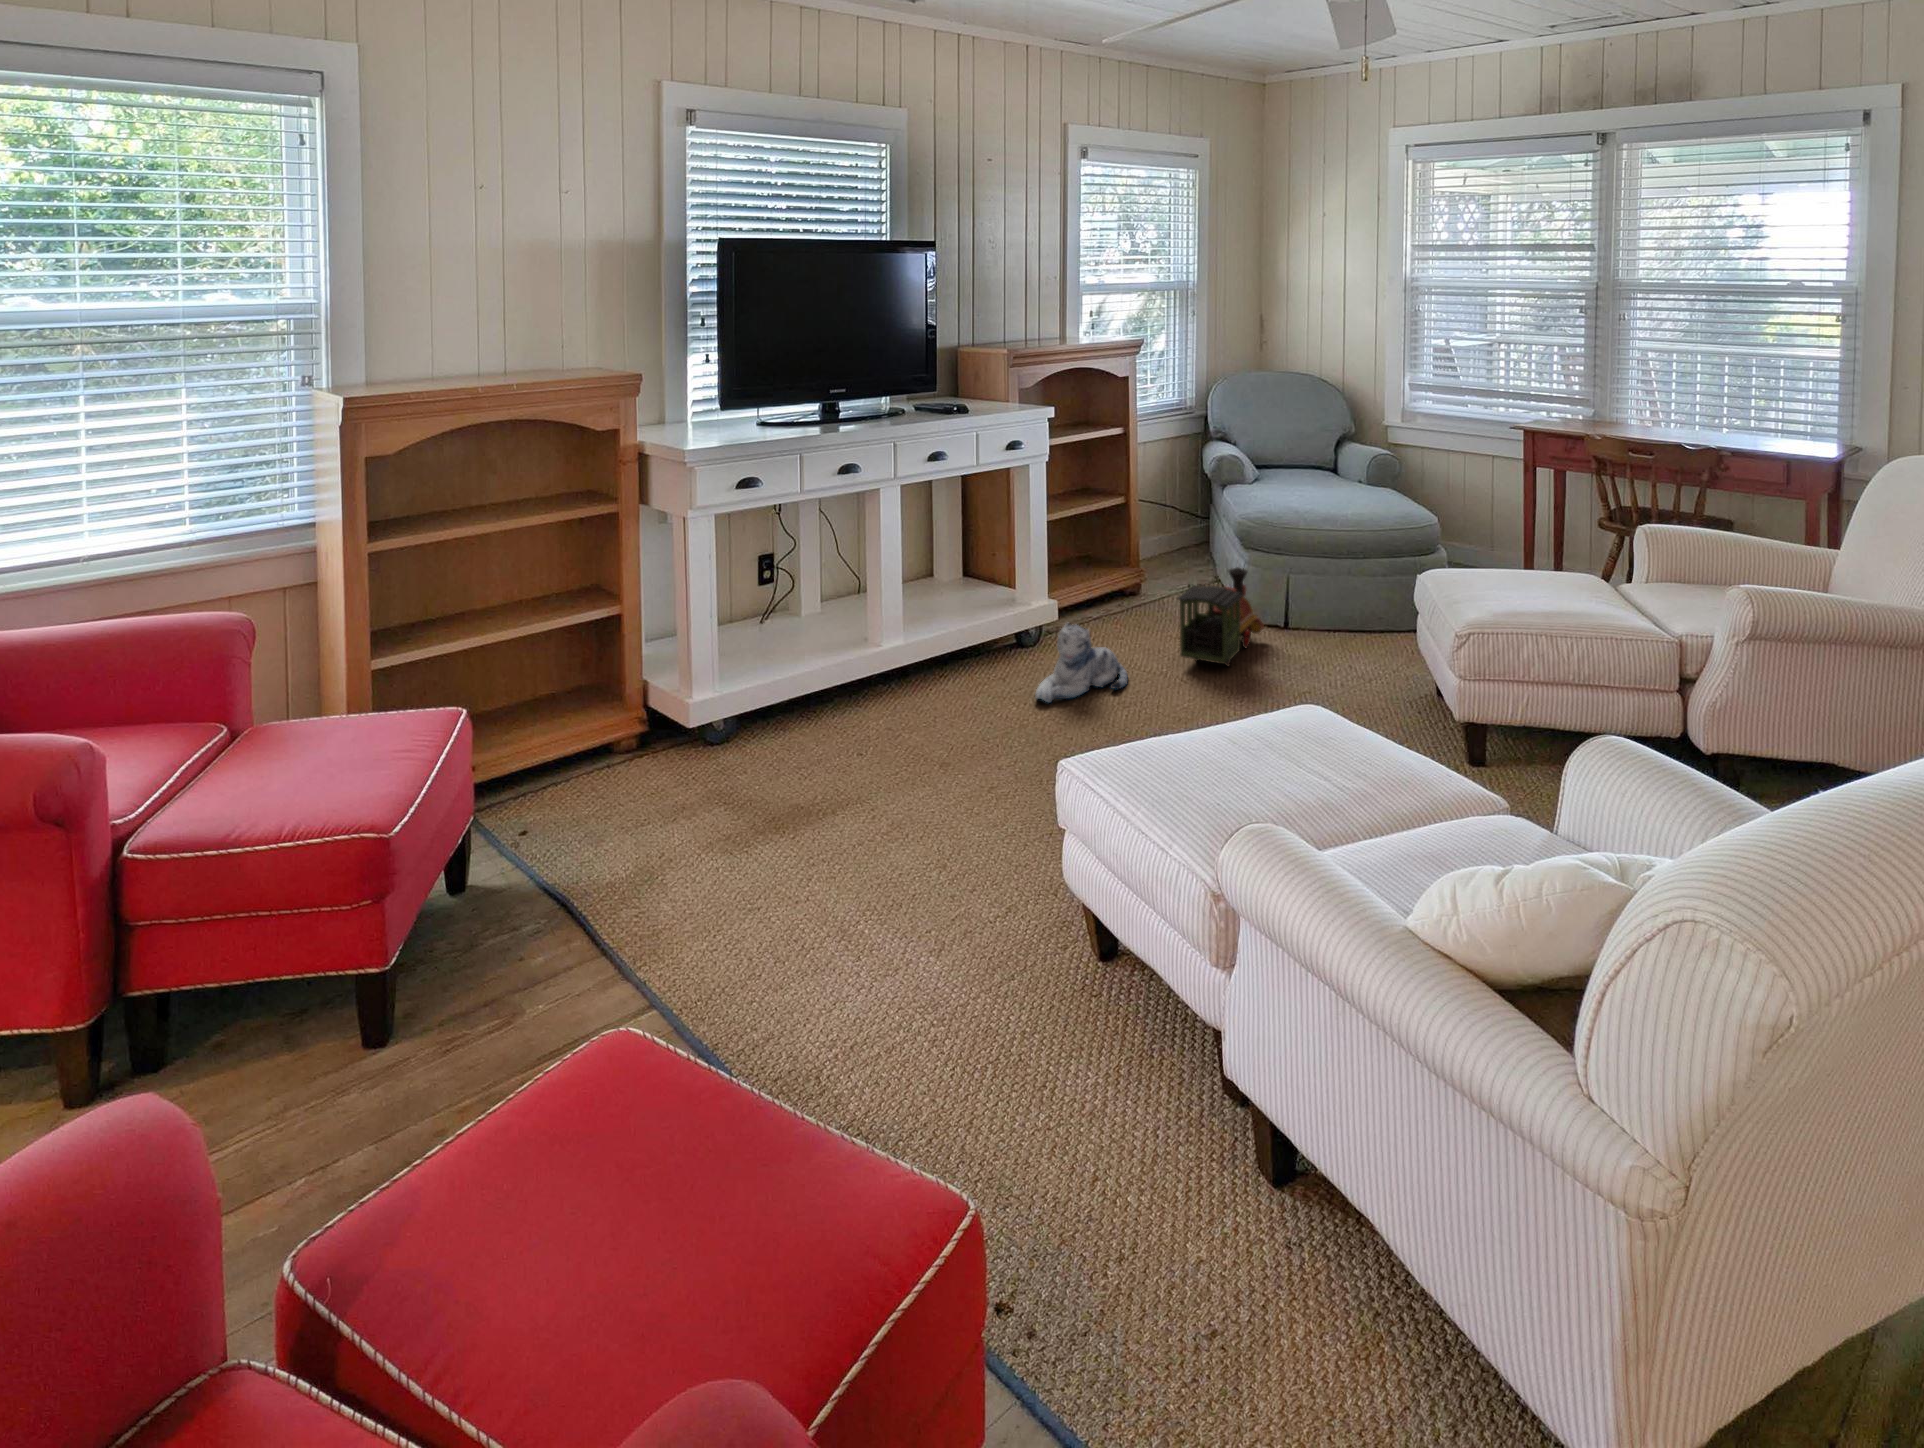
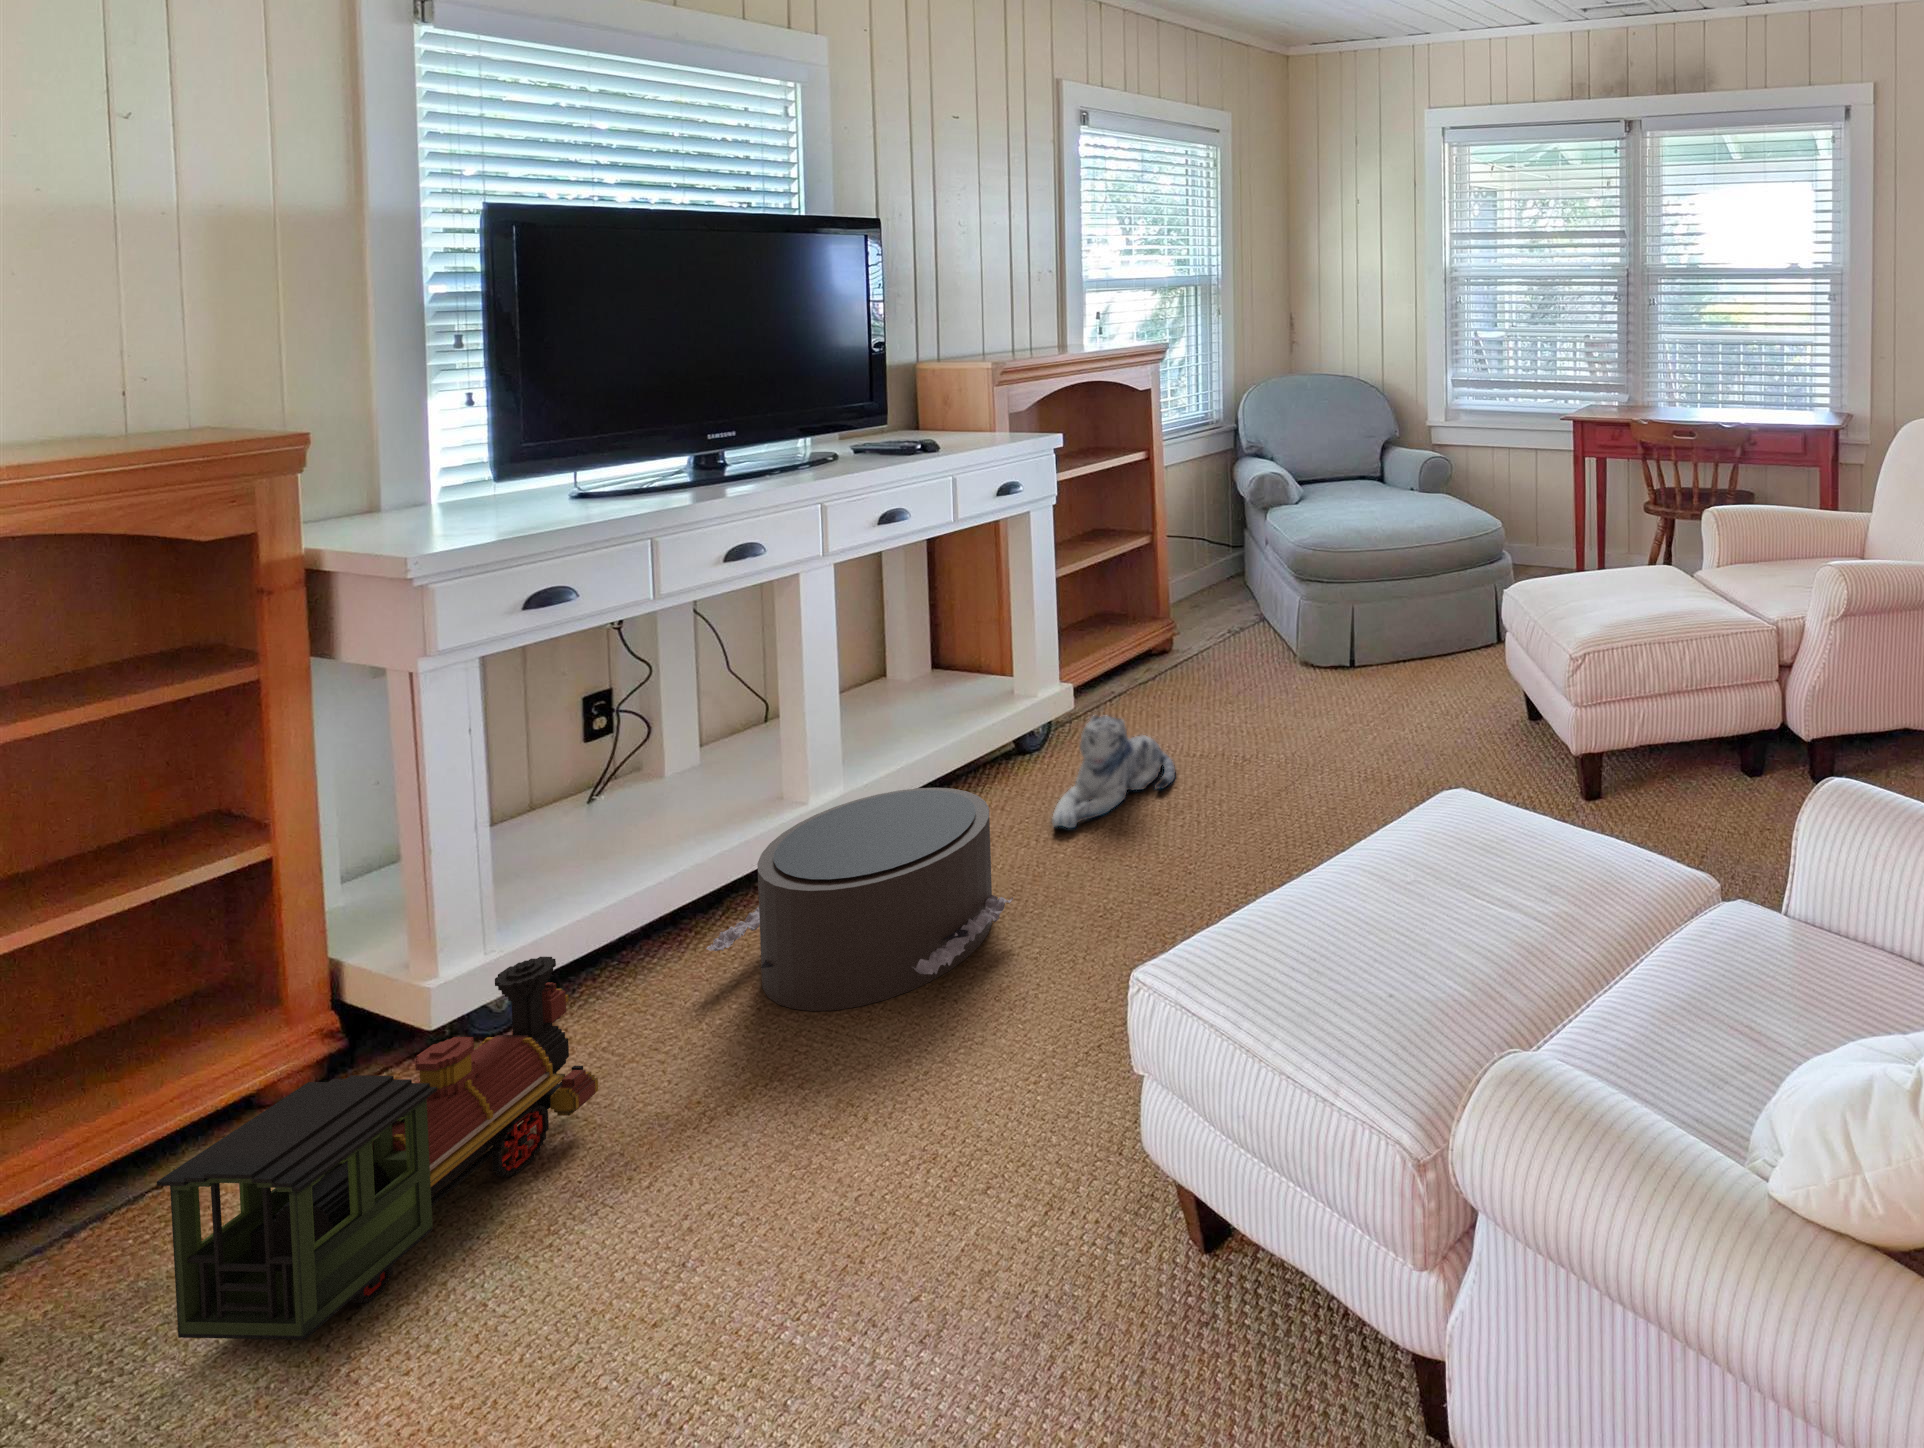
toy train: present [1178,567,1264,666] -> present [157,957,598,1340]
pouf: none [823,647,1003,778] -> present [706,788,1013,1011]

